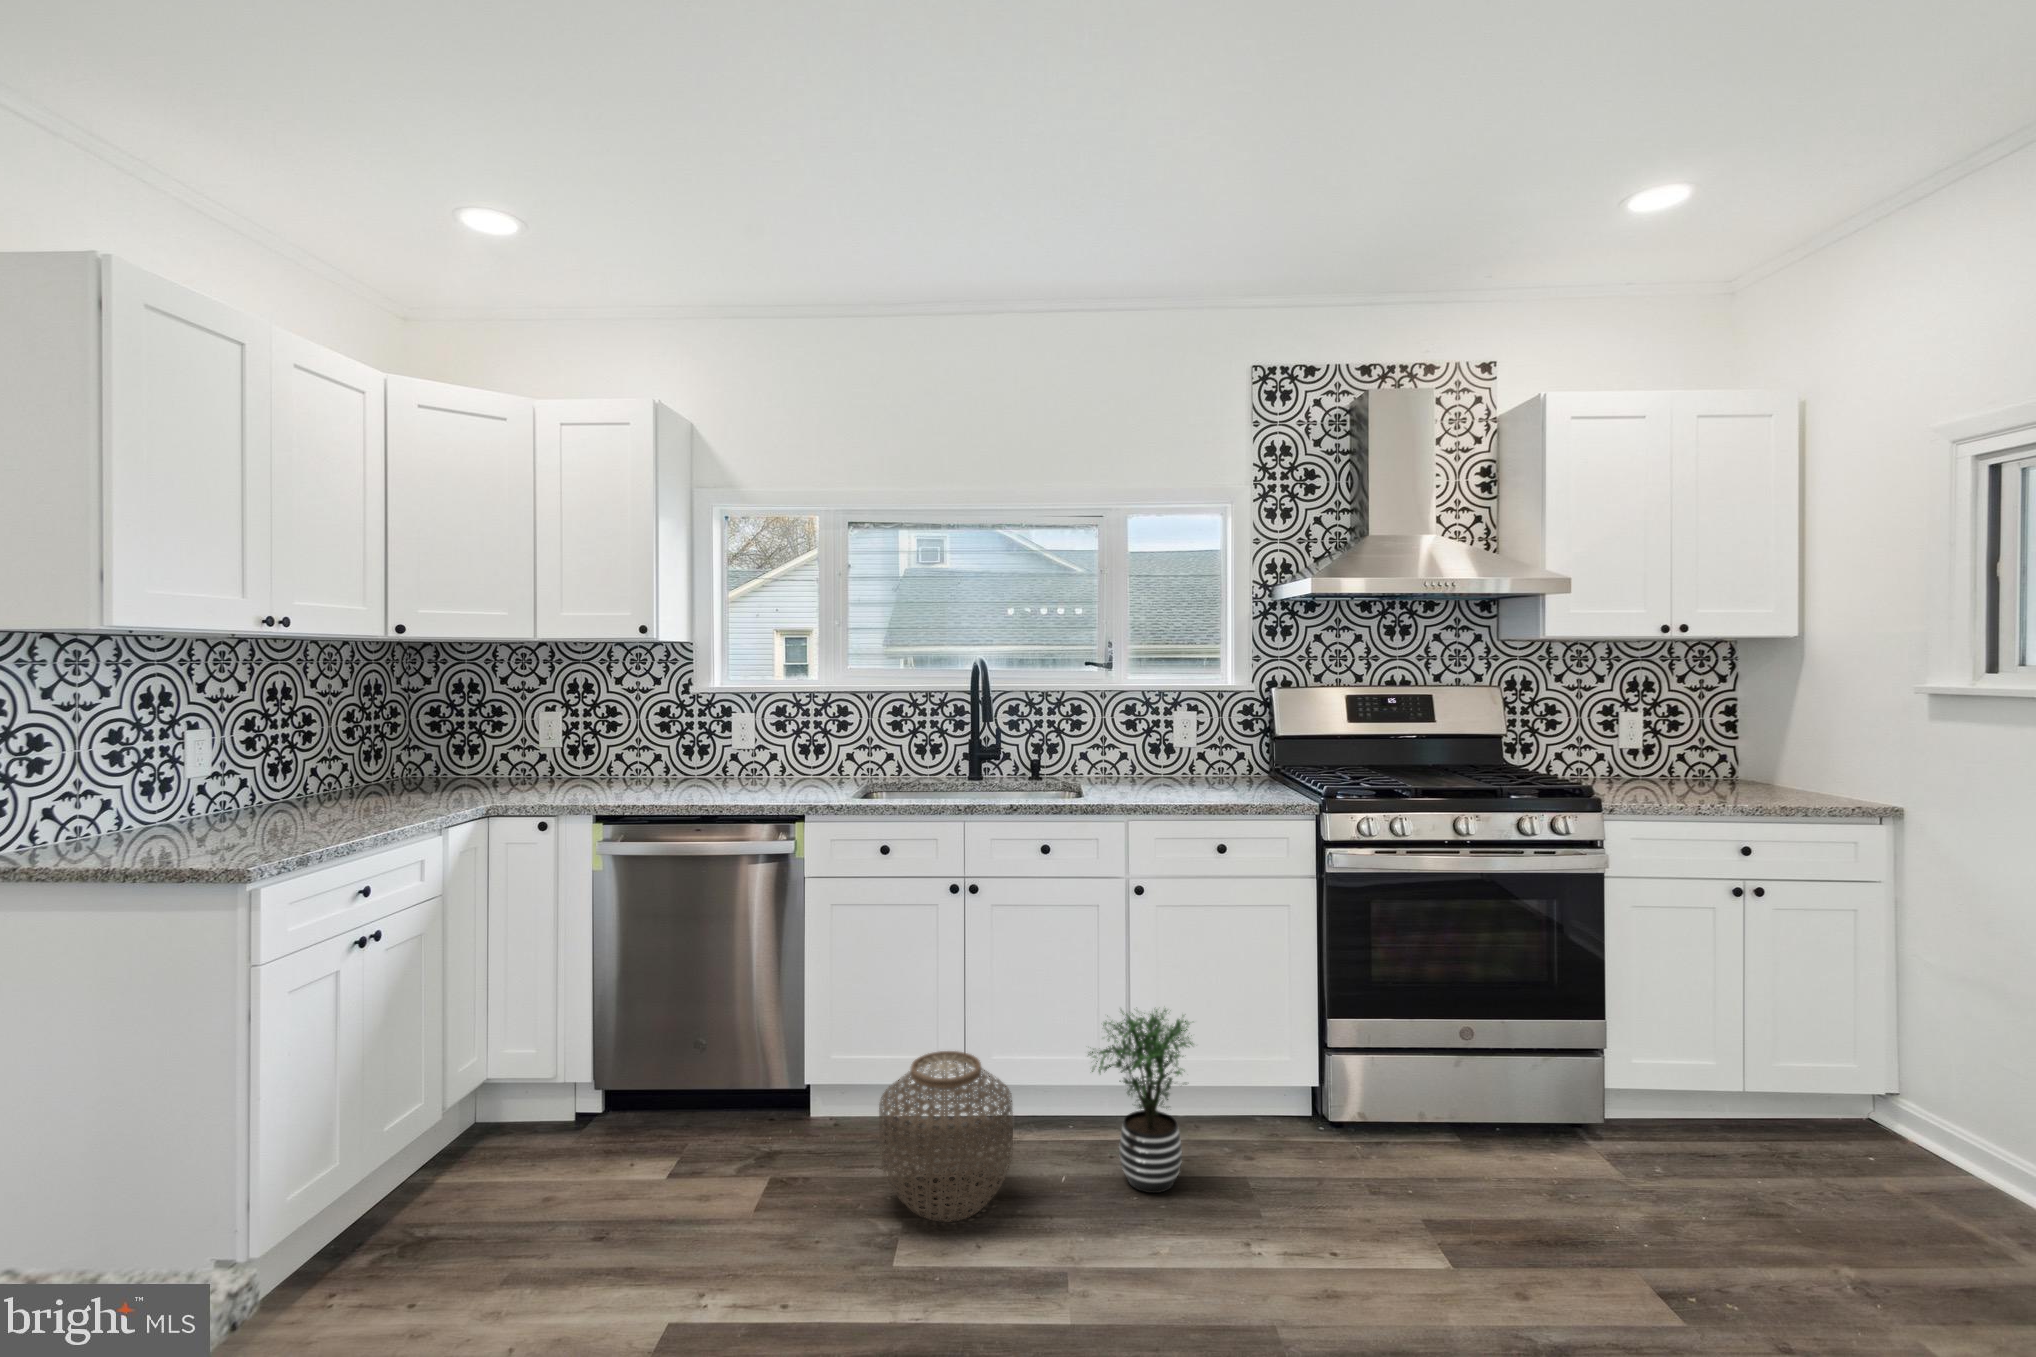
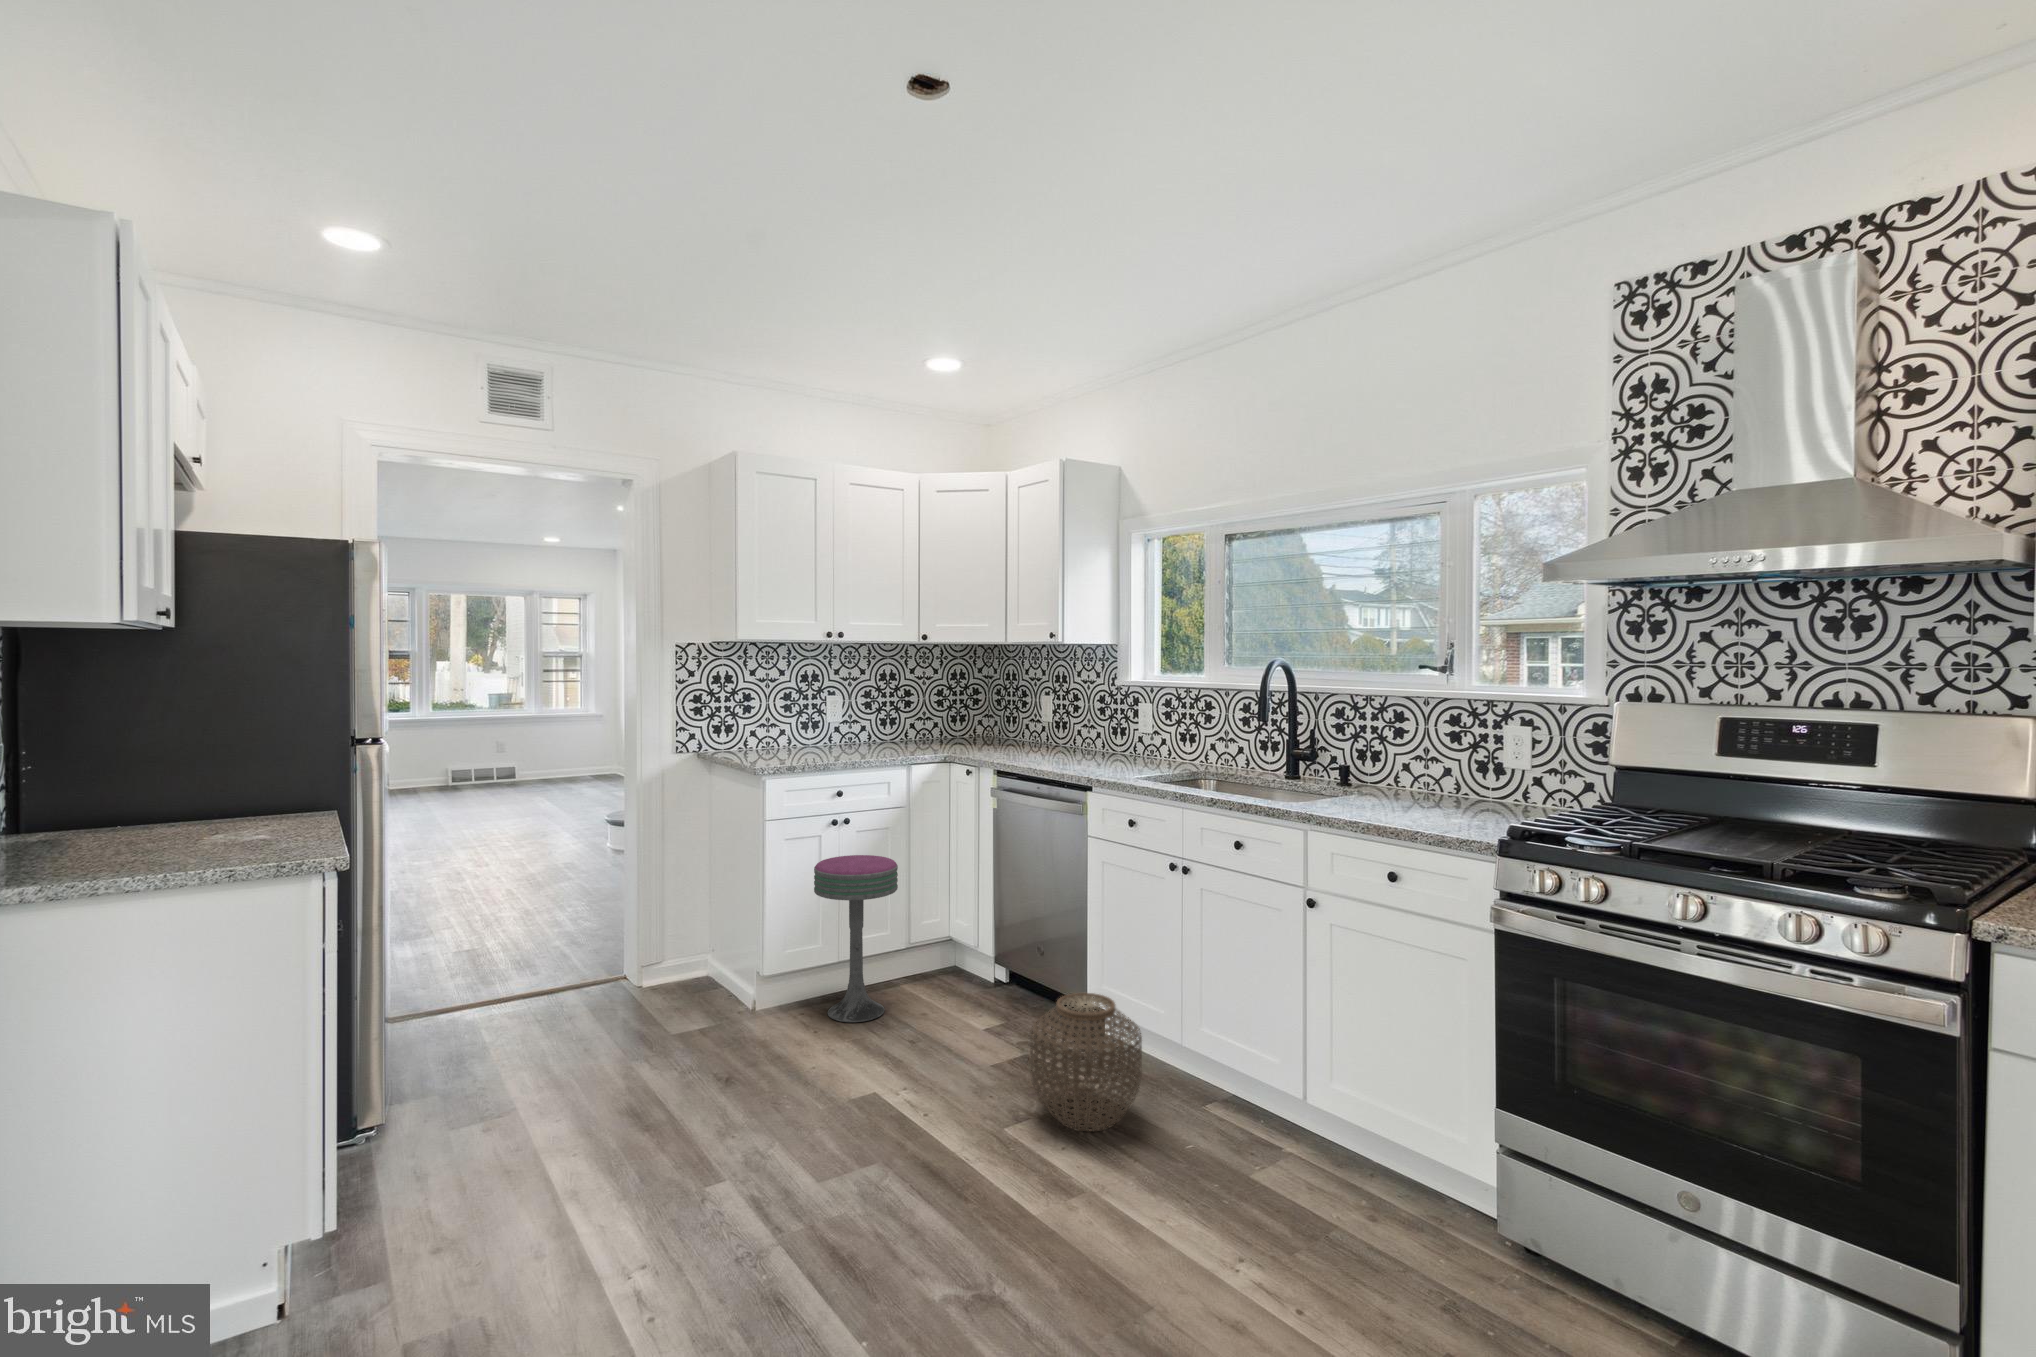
bar stool: none [365,973,523,1267] -> present [814,855,898,1022]
potted plant: present [1088,1009,1193,1193] -> none [1181,1008,1306,1196]

